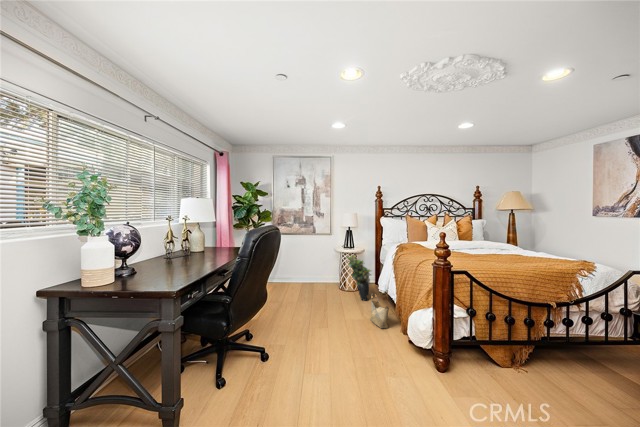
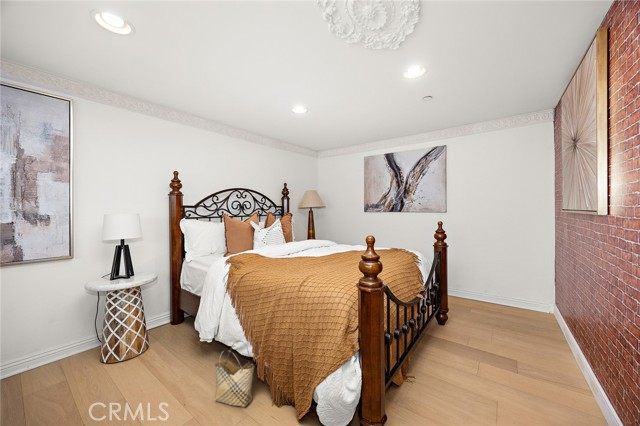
potted plant: present [346,255,371,301] -> none [131,287,188,368]

